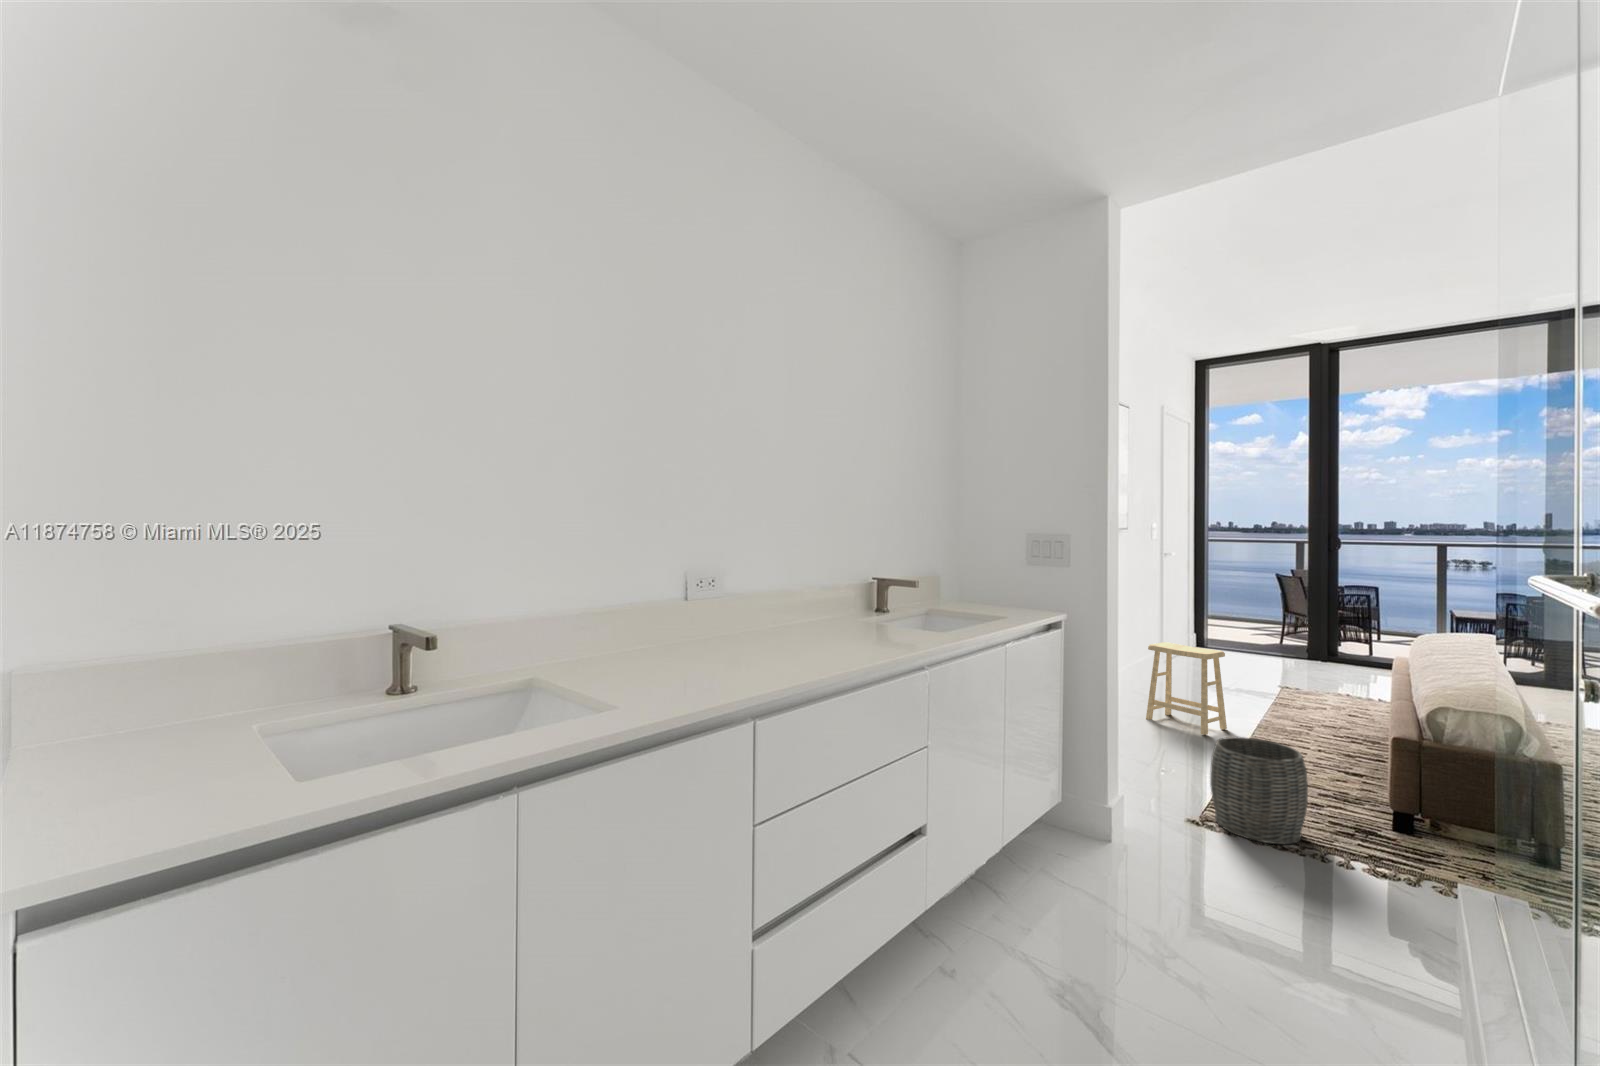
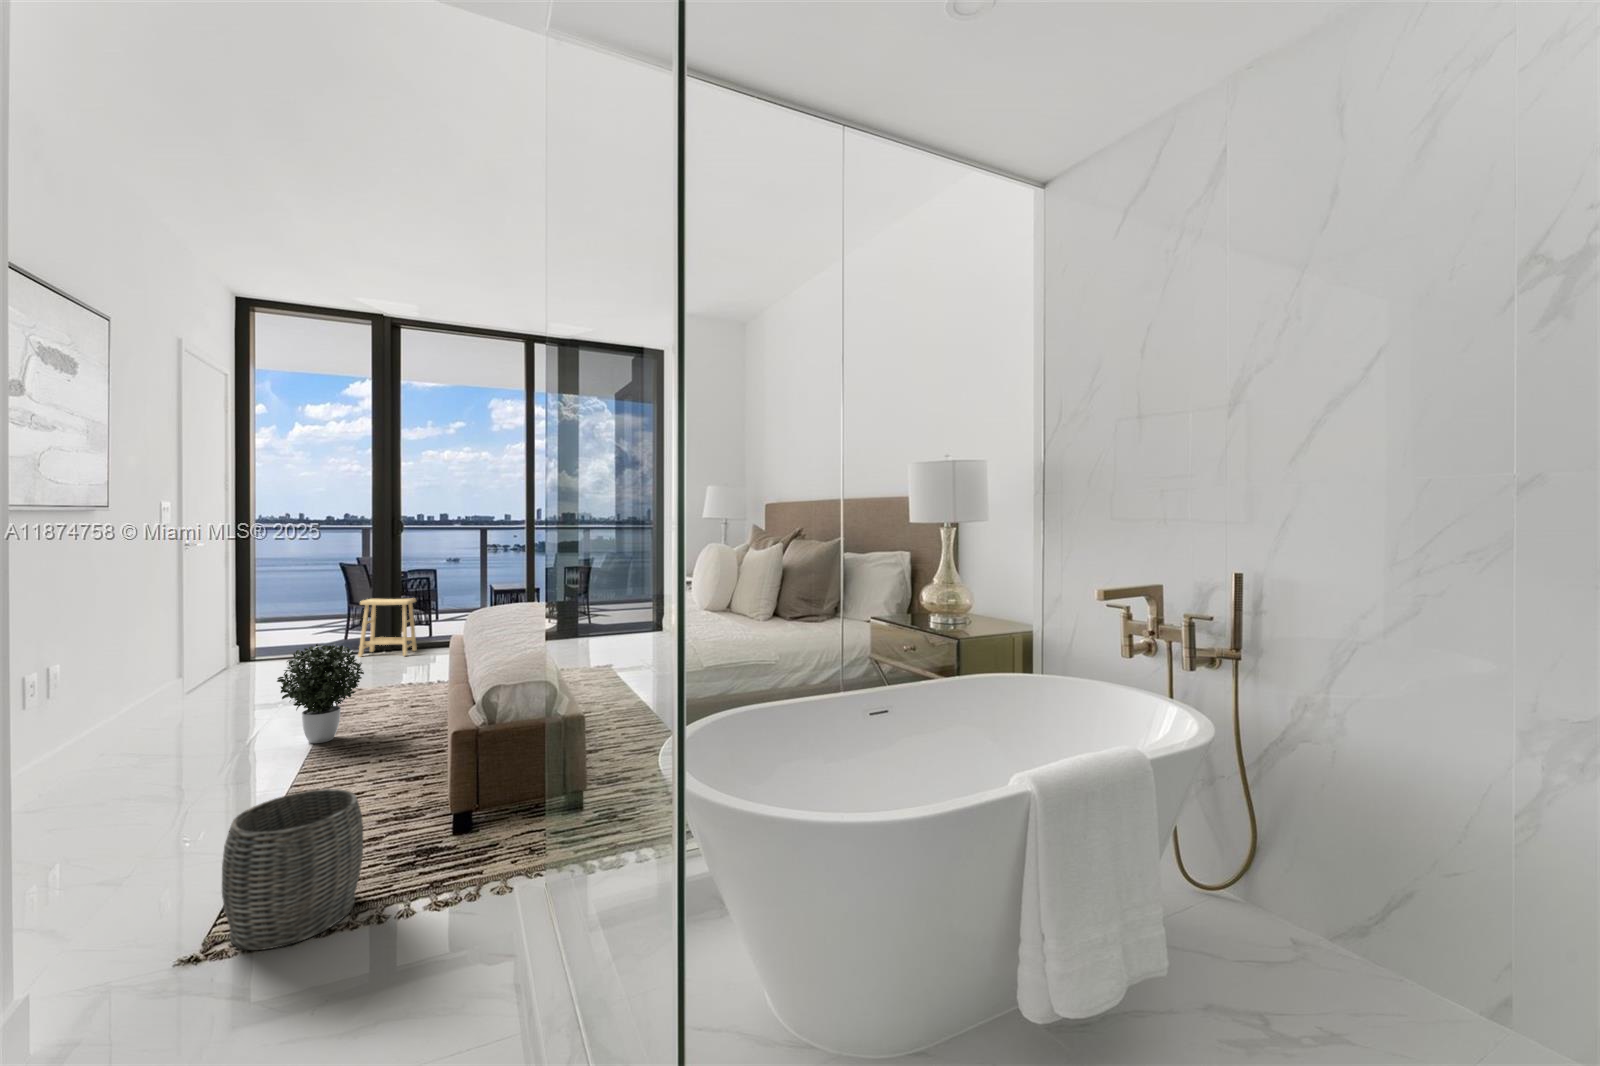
potted plant: none [1231,638,1303,723] -> present [277,644,364,743]
footstool: present [1146,642,1227,735] -> present [358,598,417,657]

